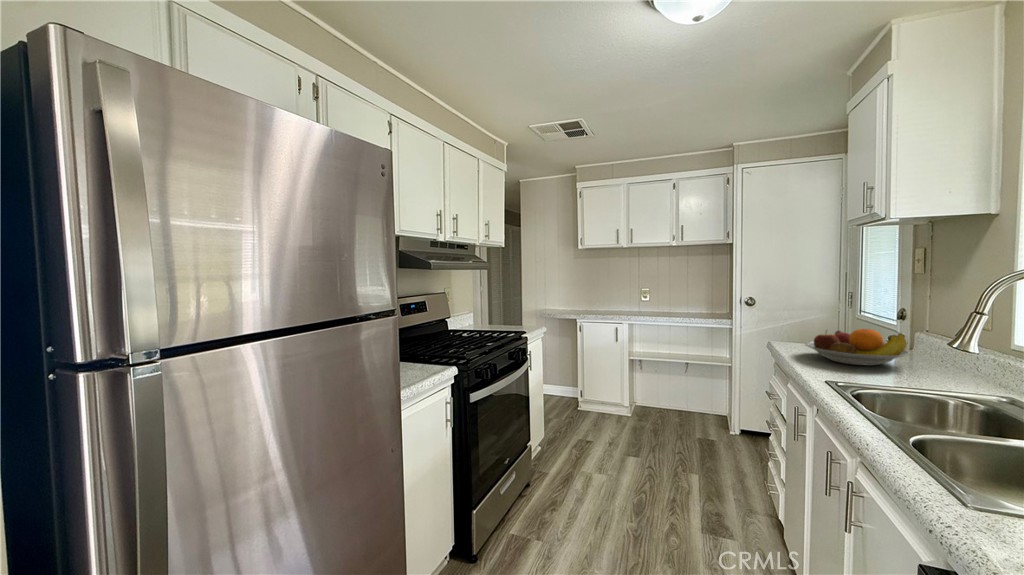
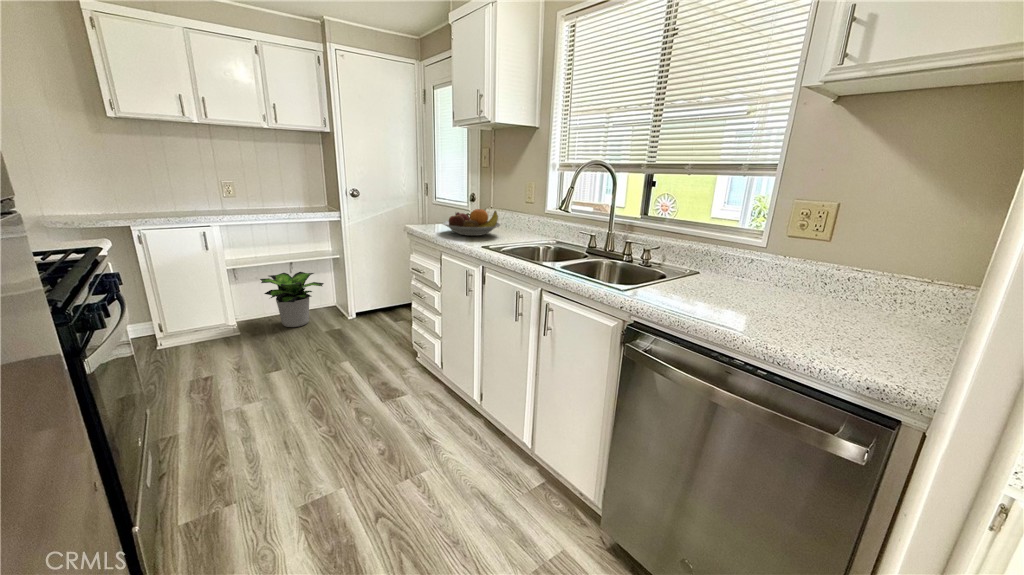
potted plant: none [651,371,710,425] -> present [260,272,324,327]

